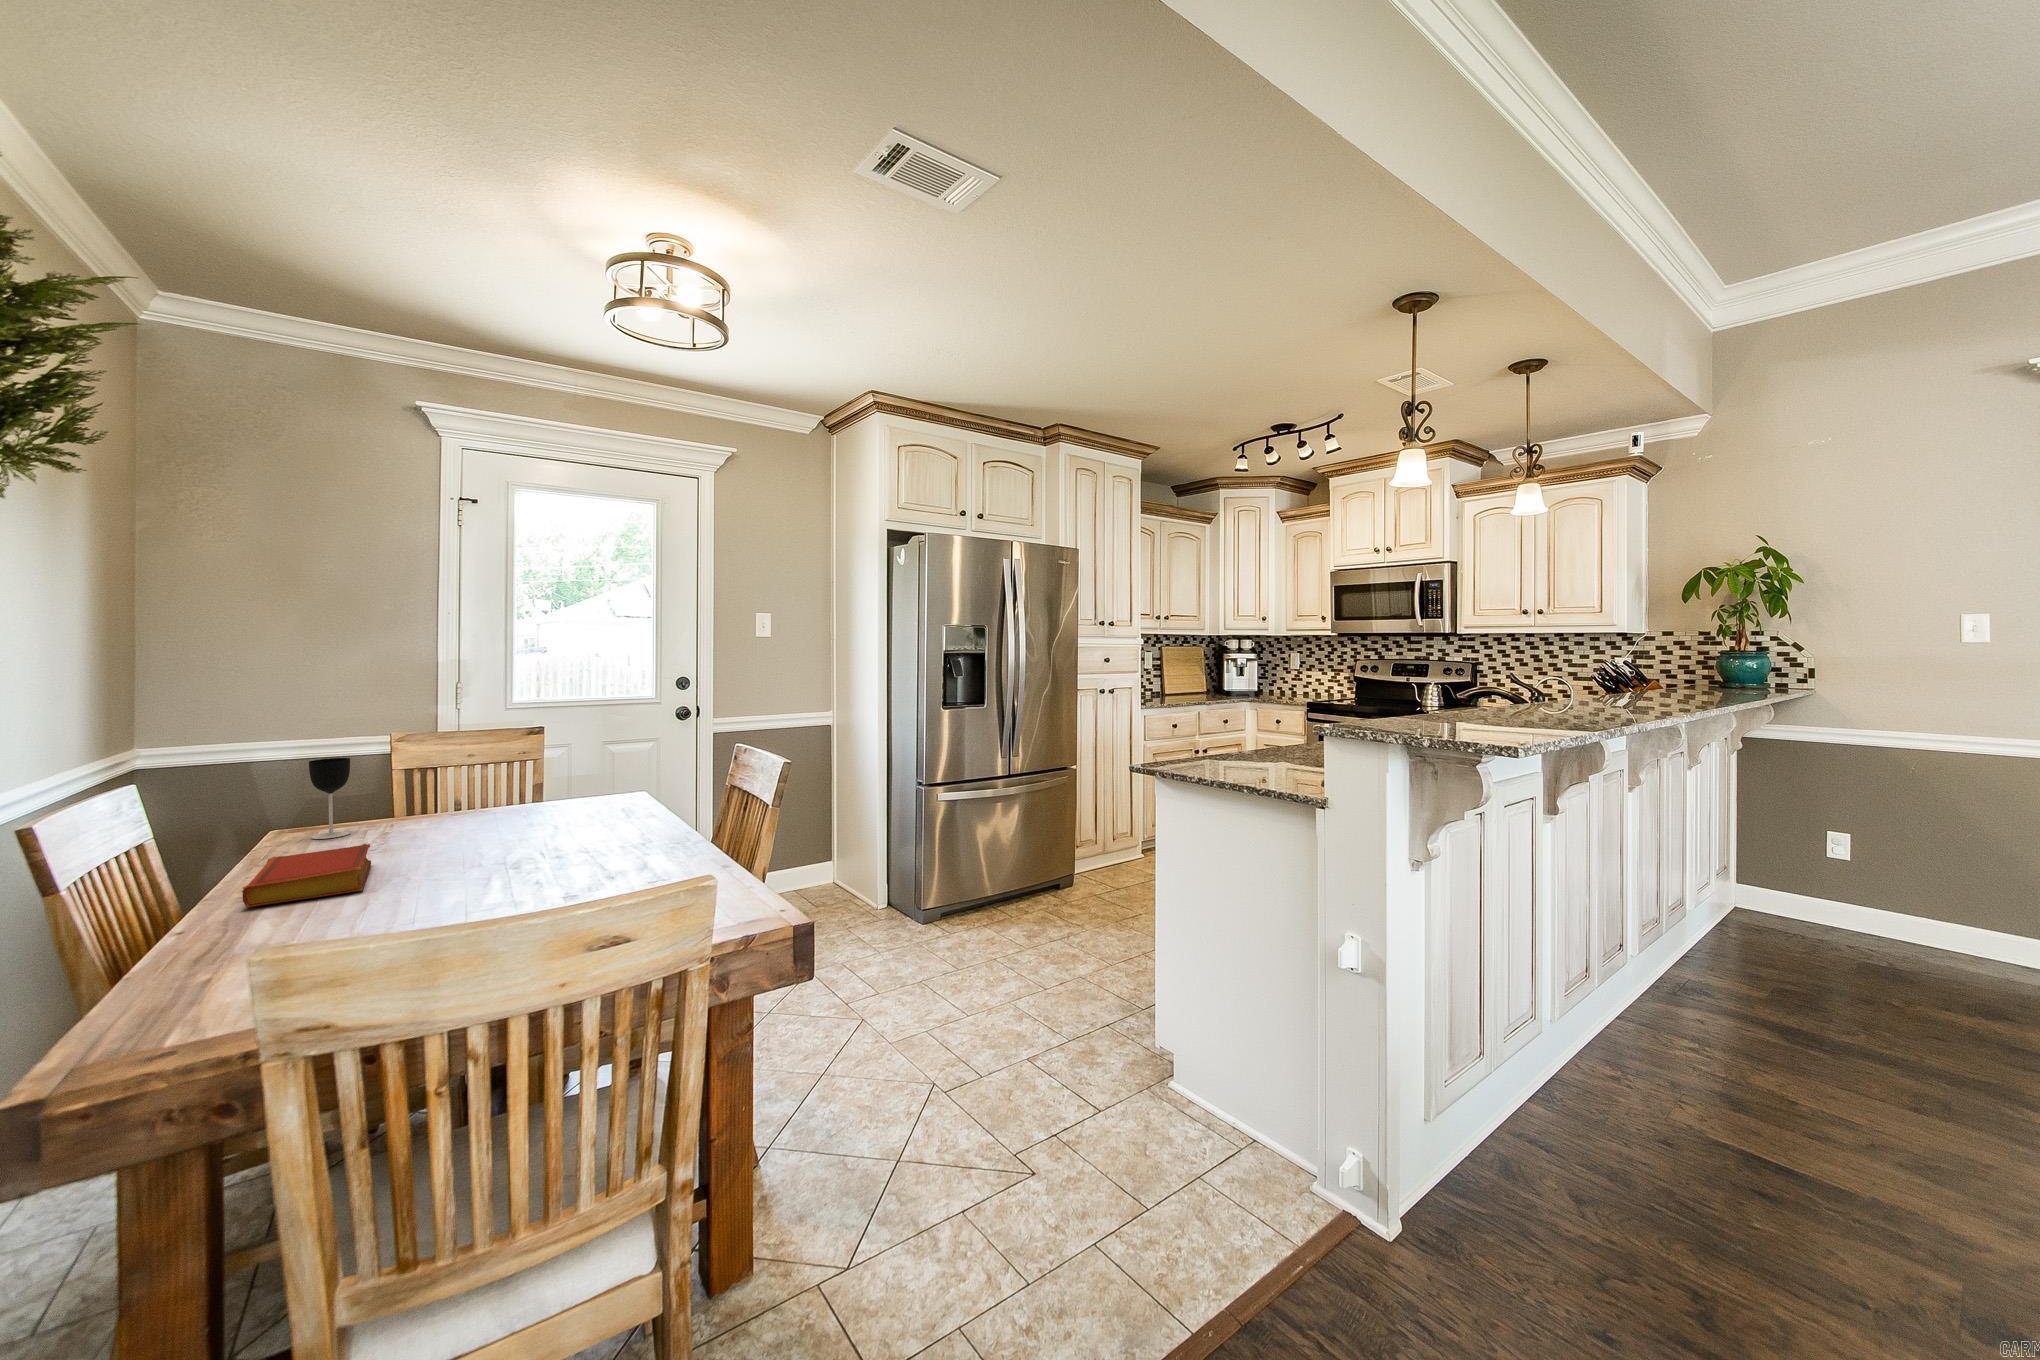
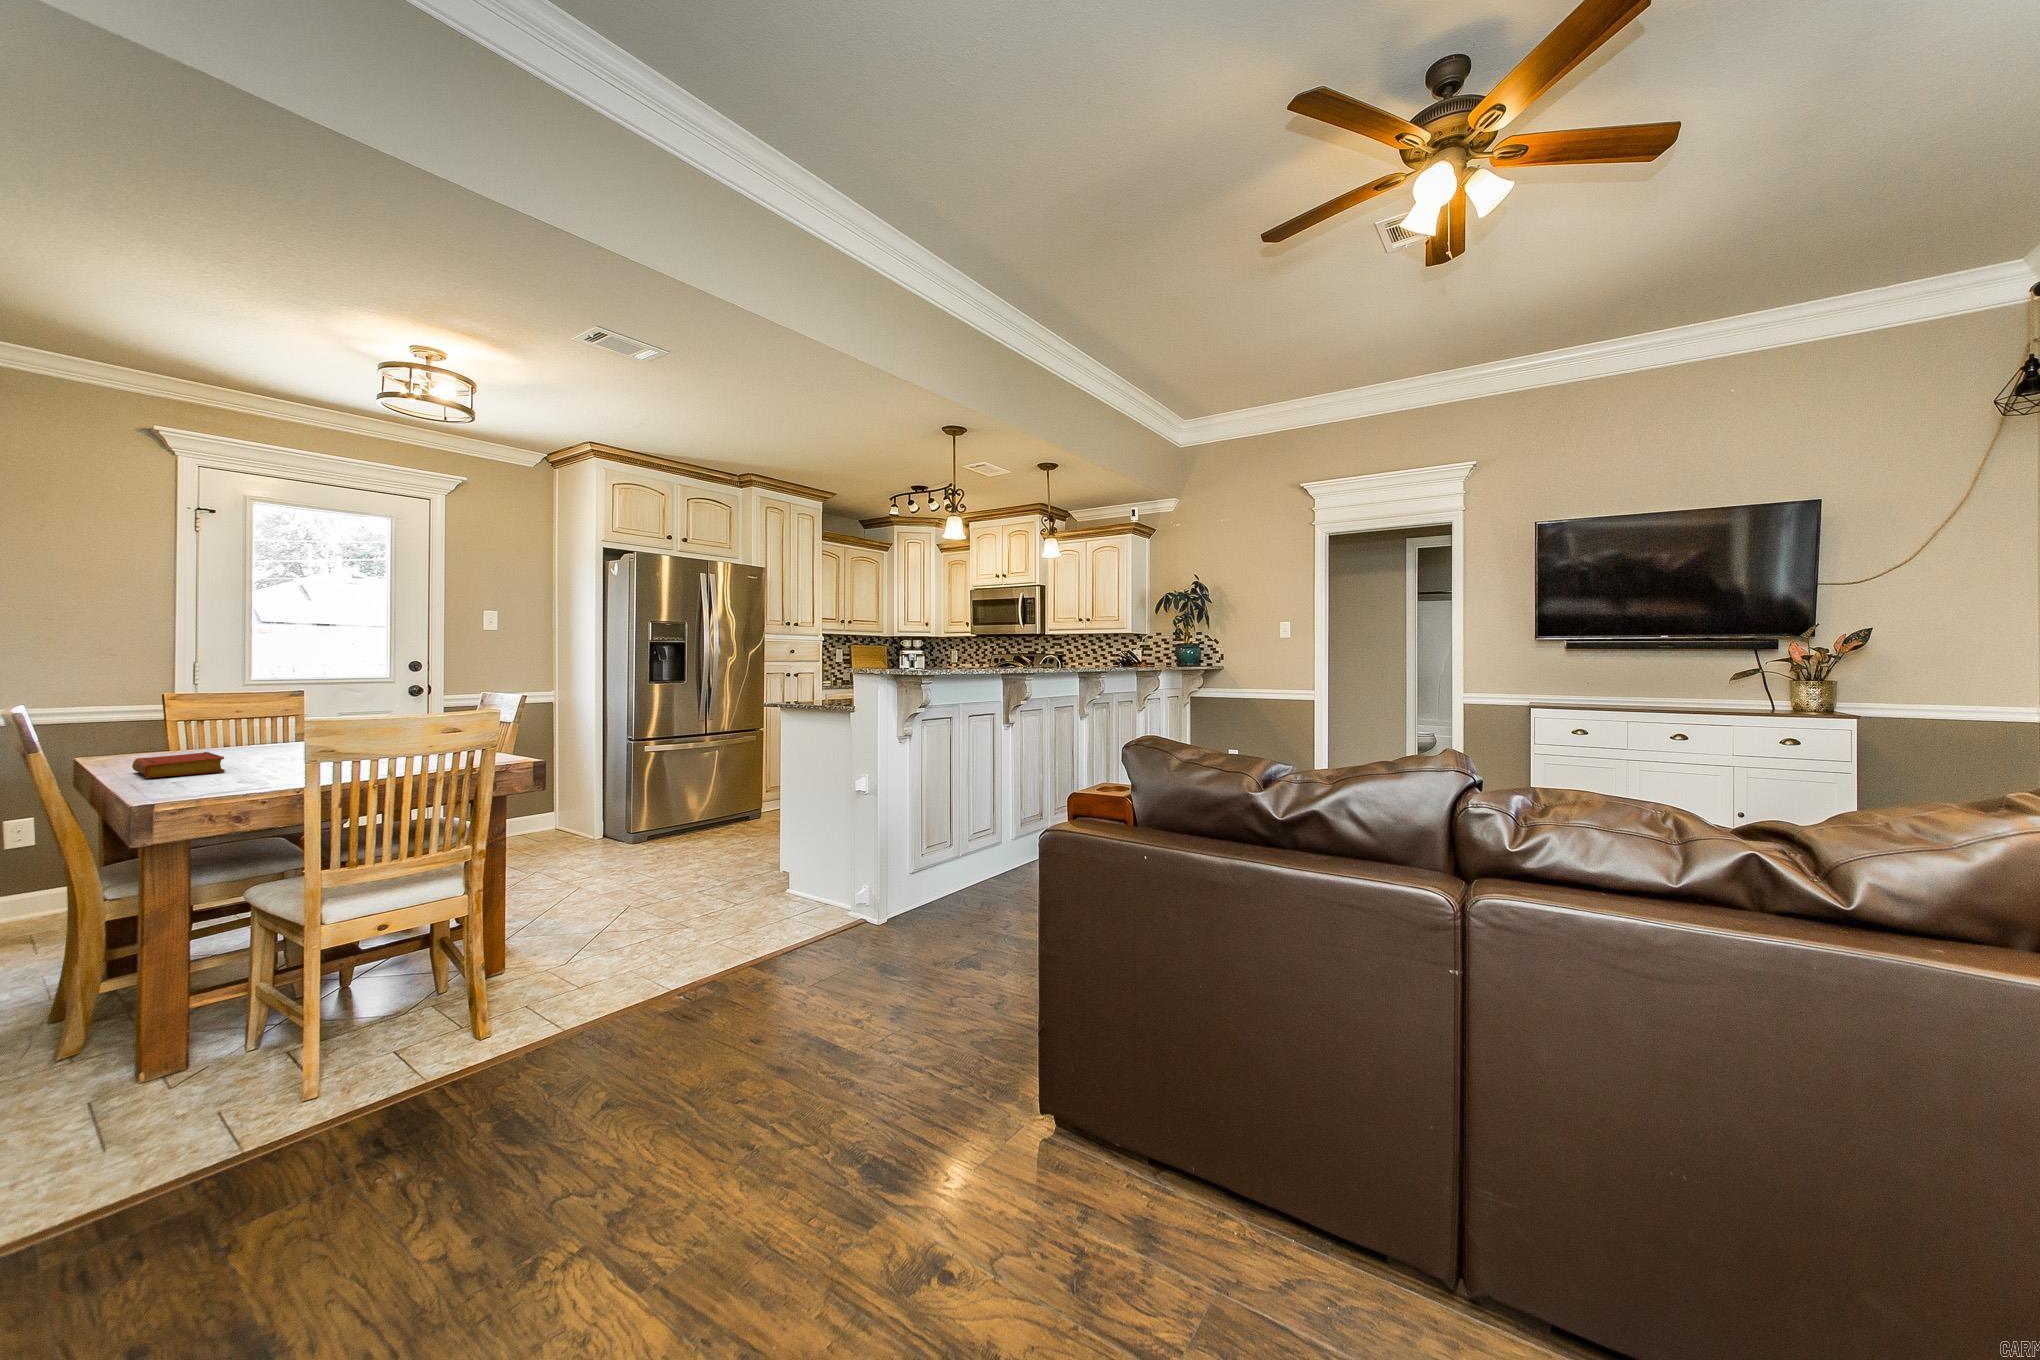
wine glass: present [309,758,350,839] -> none [127,705,160,761]

